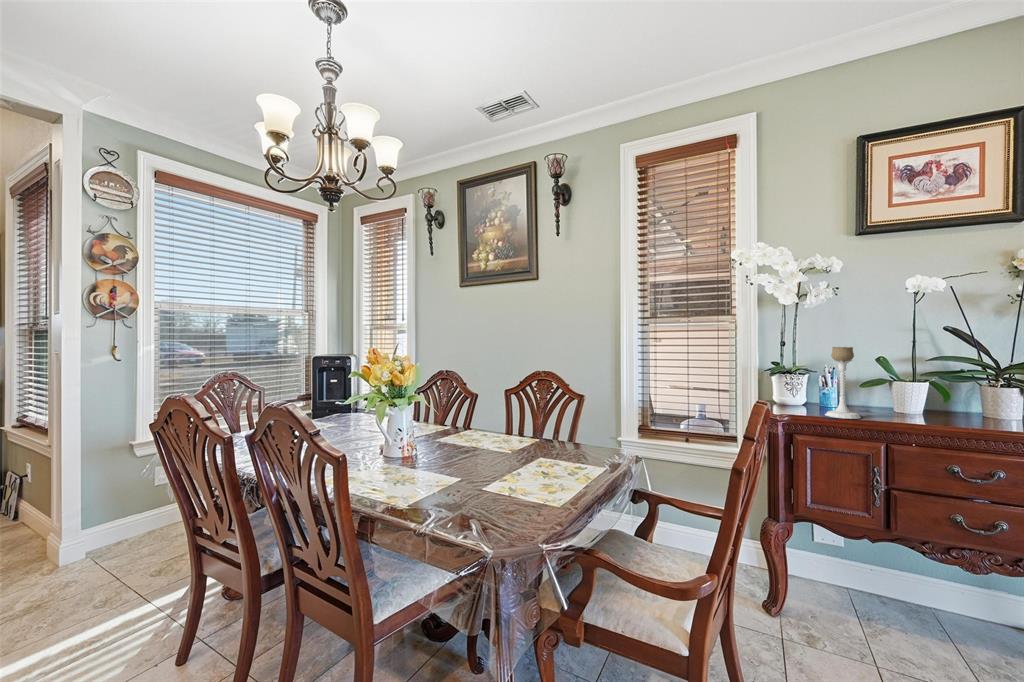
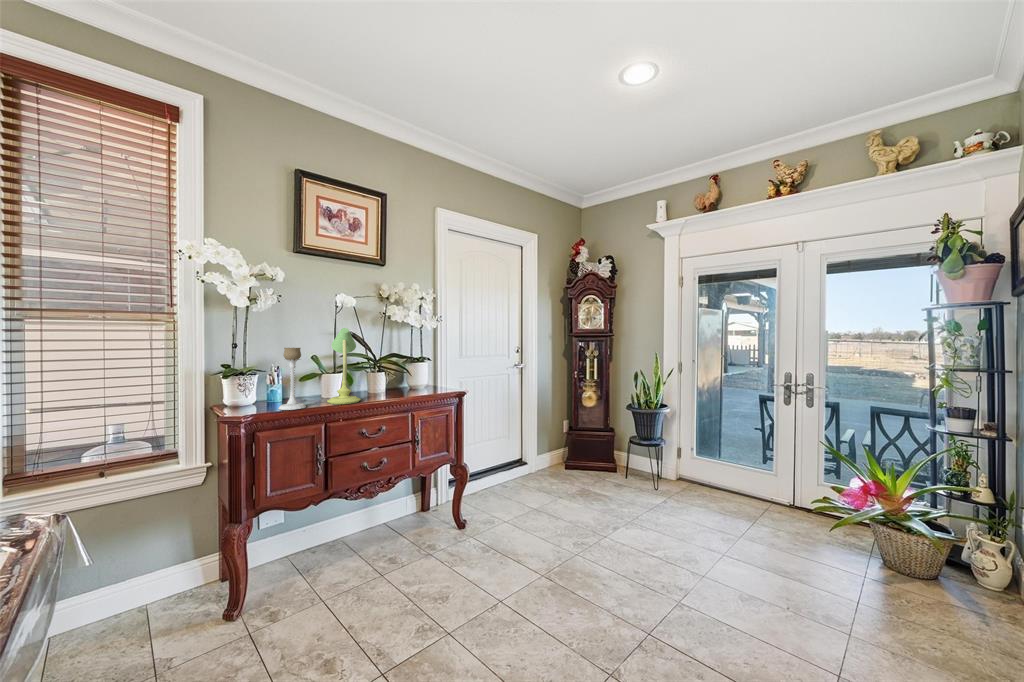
table lamp: none [894,322,951,425] -> present [327,328,361,404]

